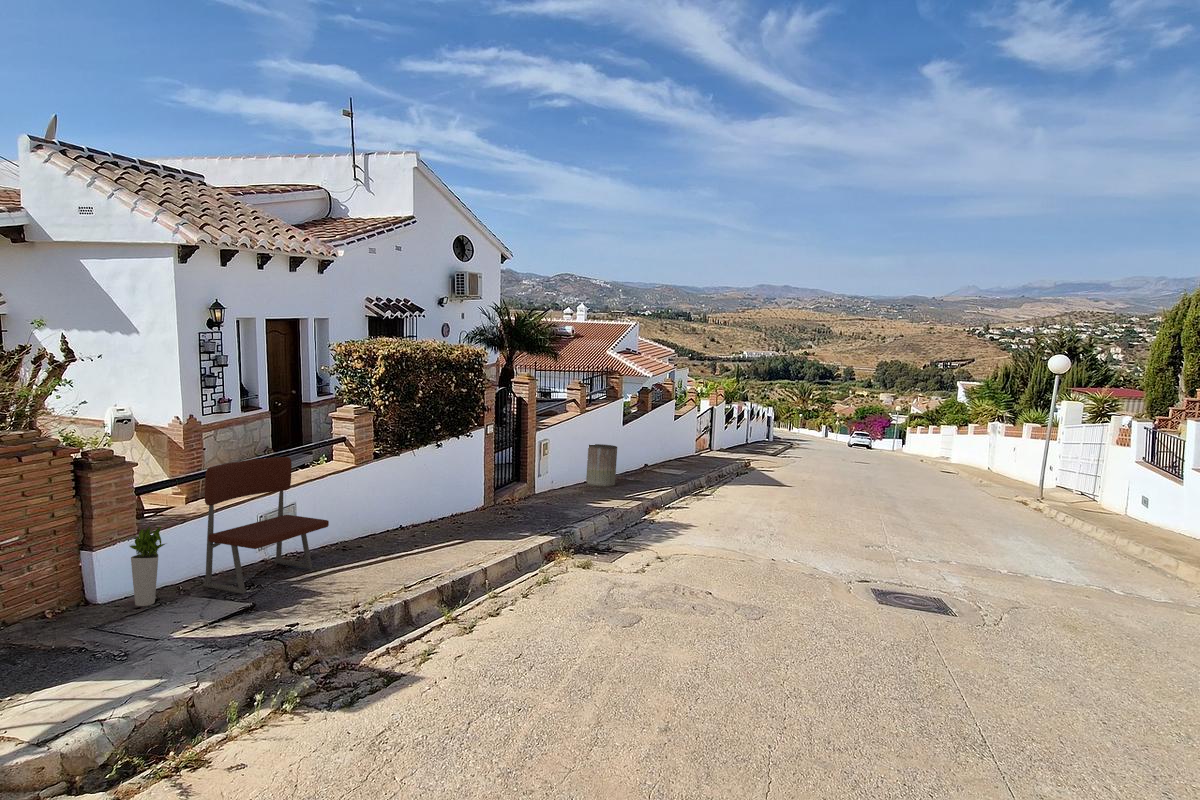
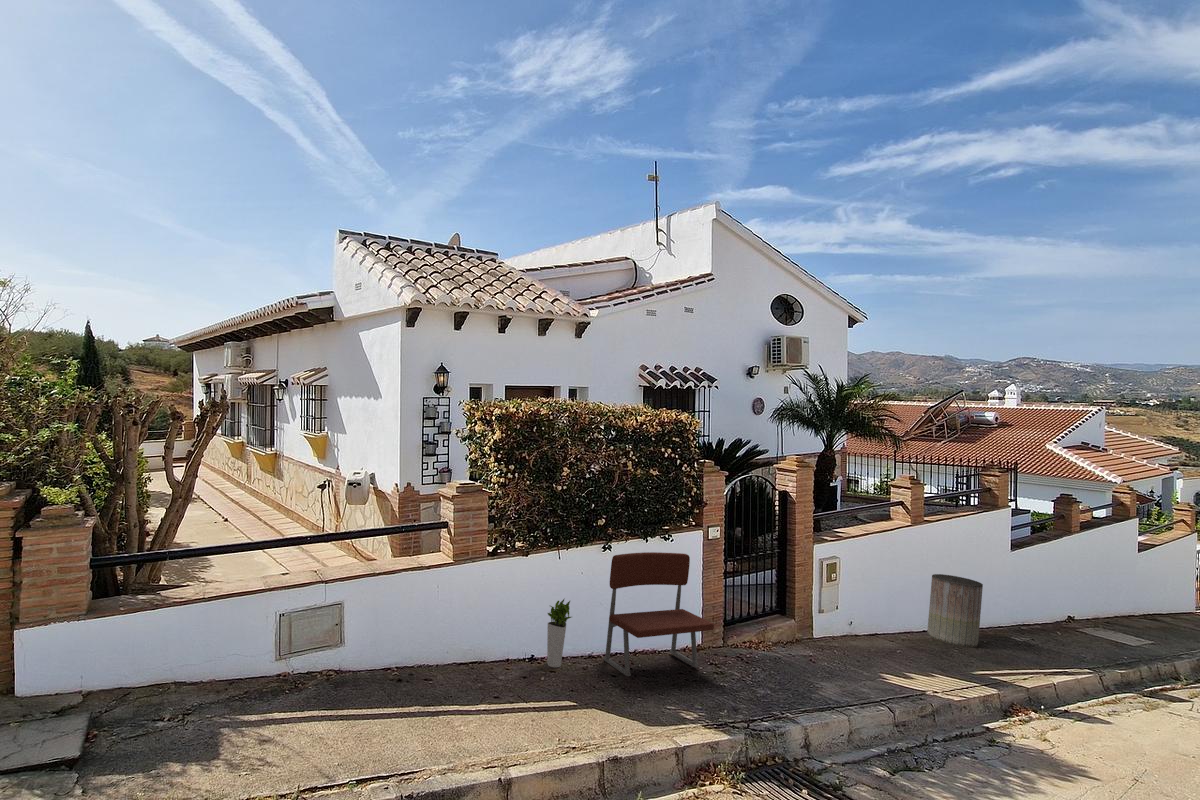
bench: present [203,457,329,594] -> present [604,552,714,676]
planter: present [130,526,165,606] -> present [547,599,571,667]

